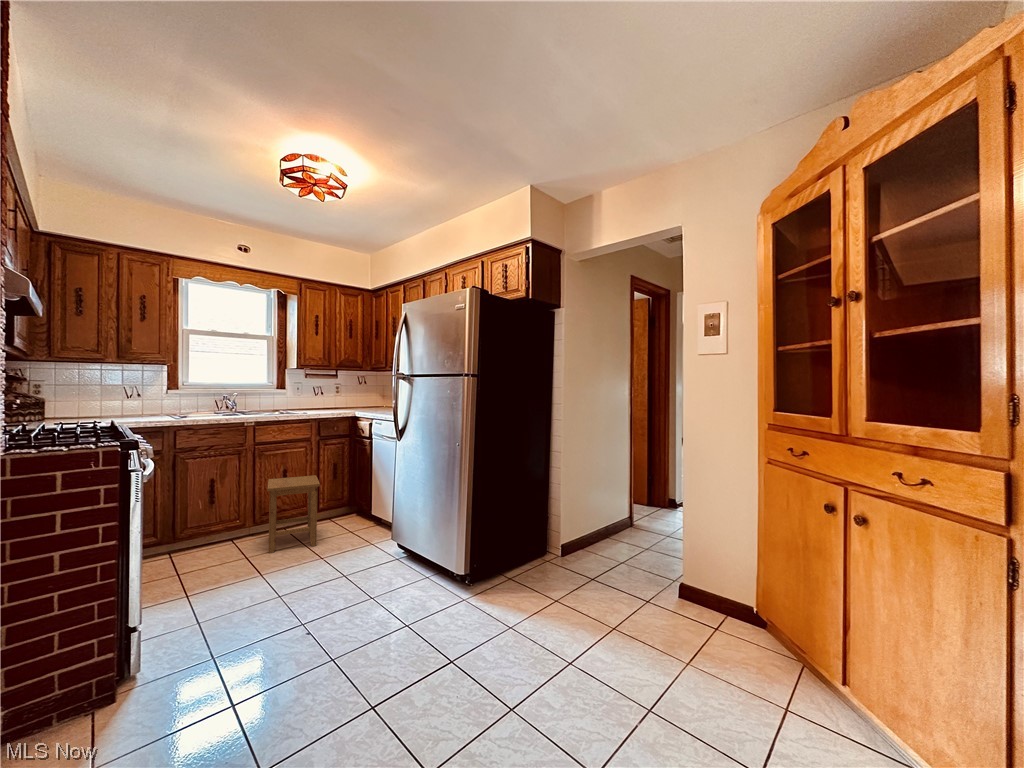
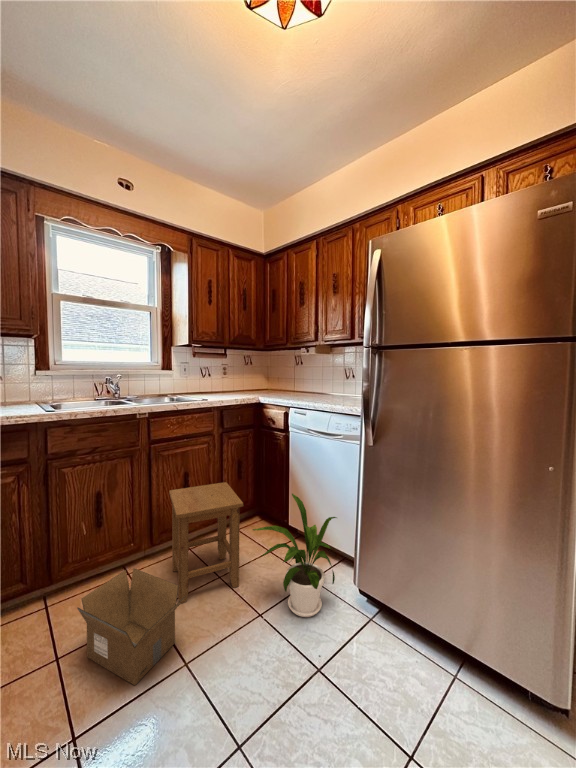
house plant: none [325,477,386,556] -> present [253,494,337,617]
cardboard box: none [194,524,267,580] -> present [77,568,186,685]

